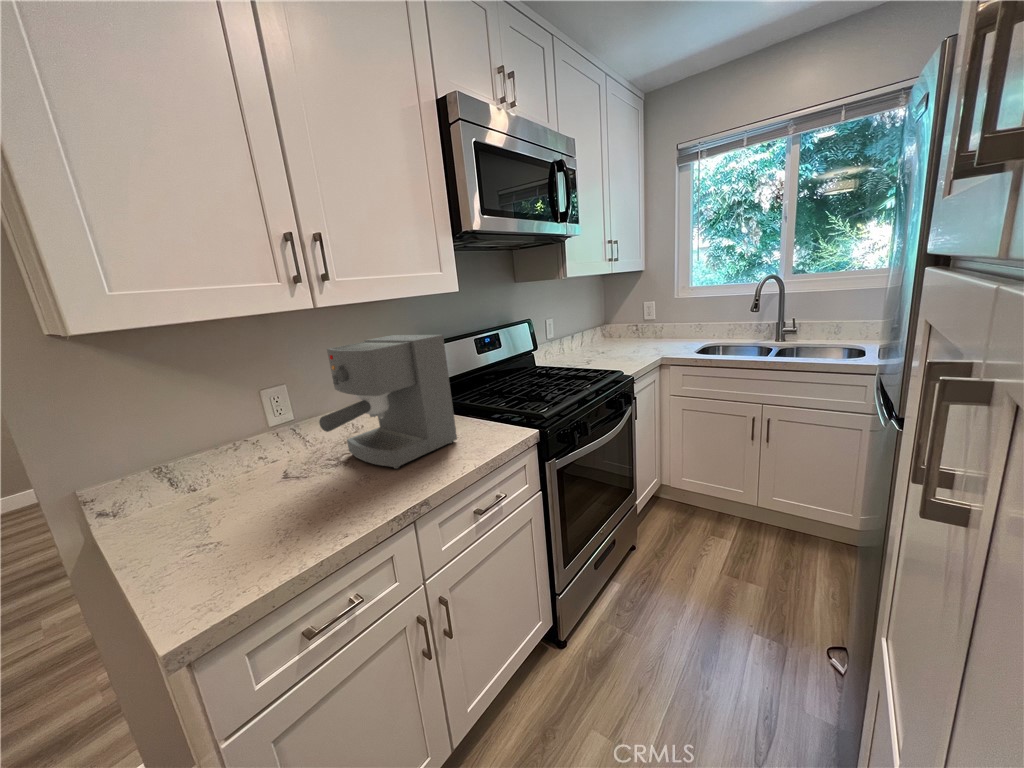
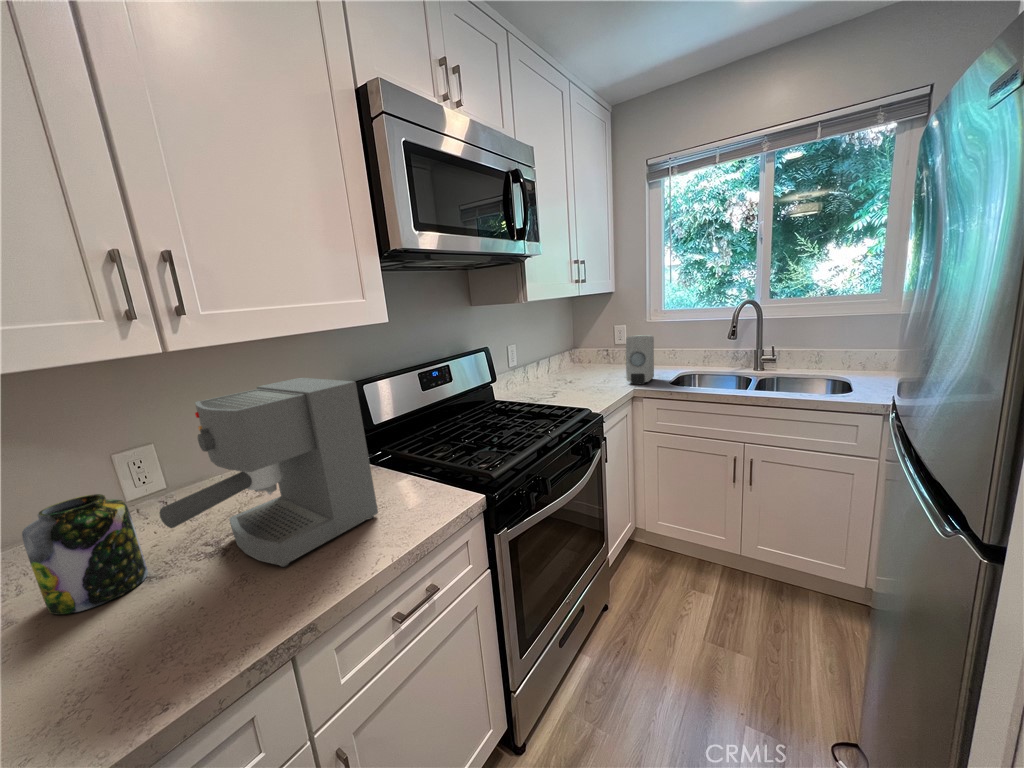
soap dispenser: none [655,309,681,354] -> present [626,335,654,384]
jar: none [224,413,297,493] -> present [22,494,148,615]

